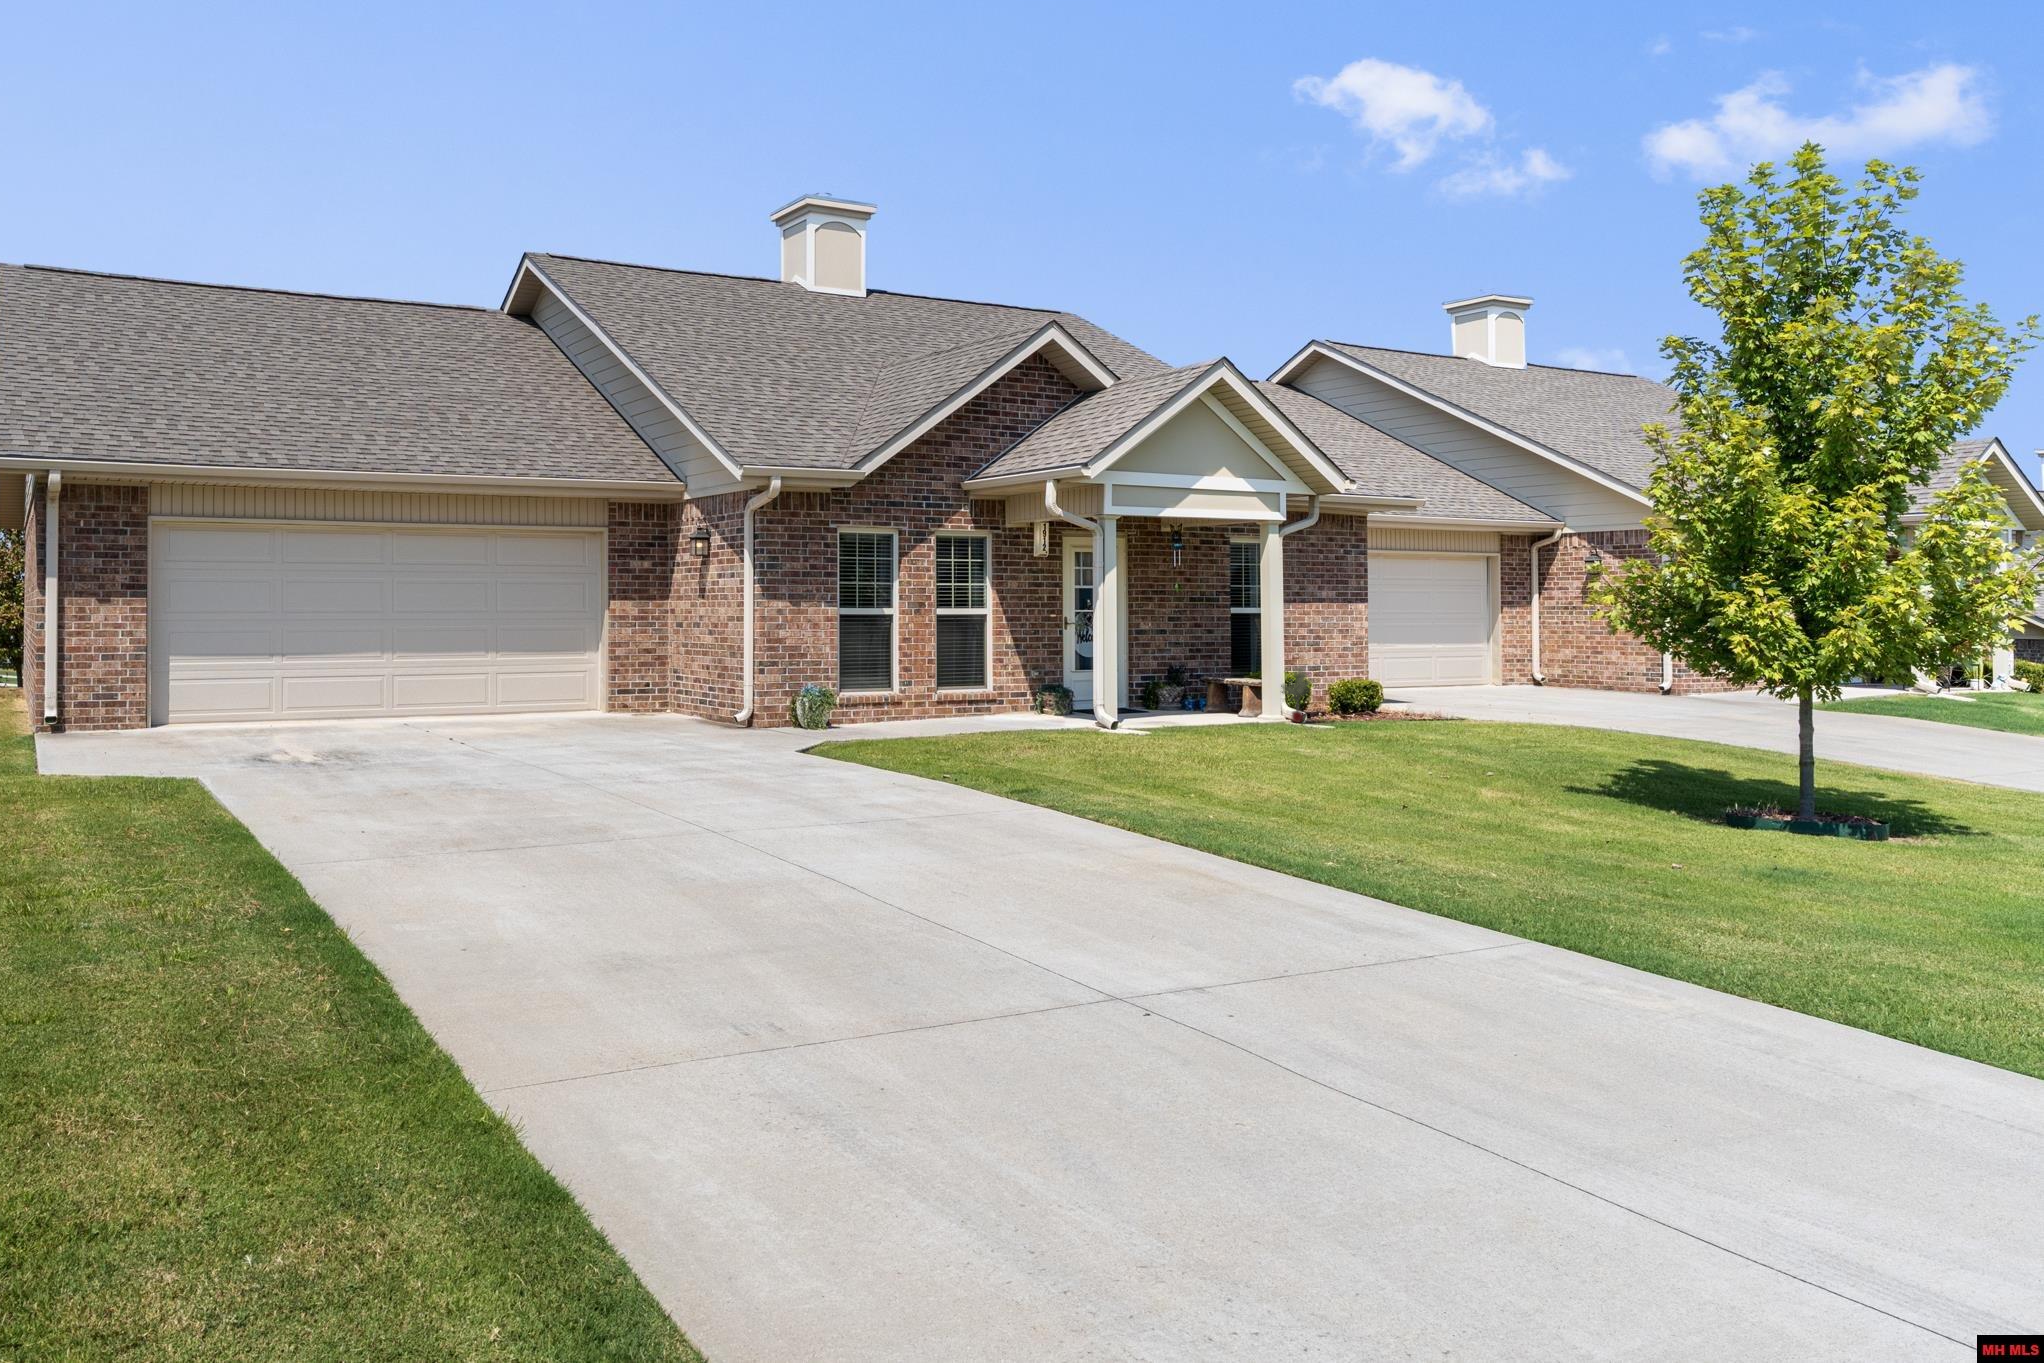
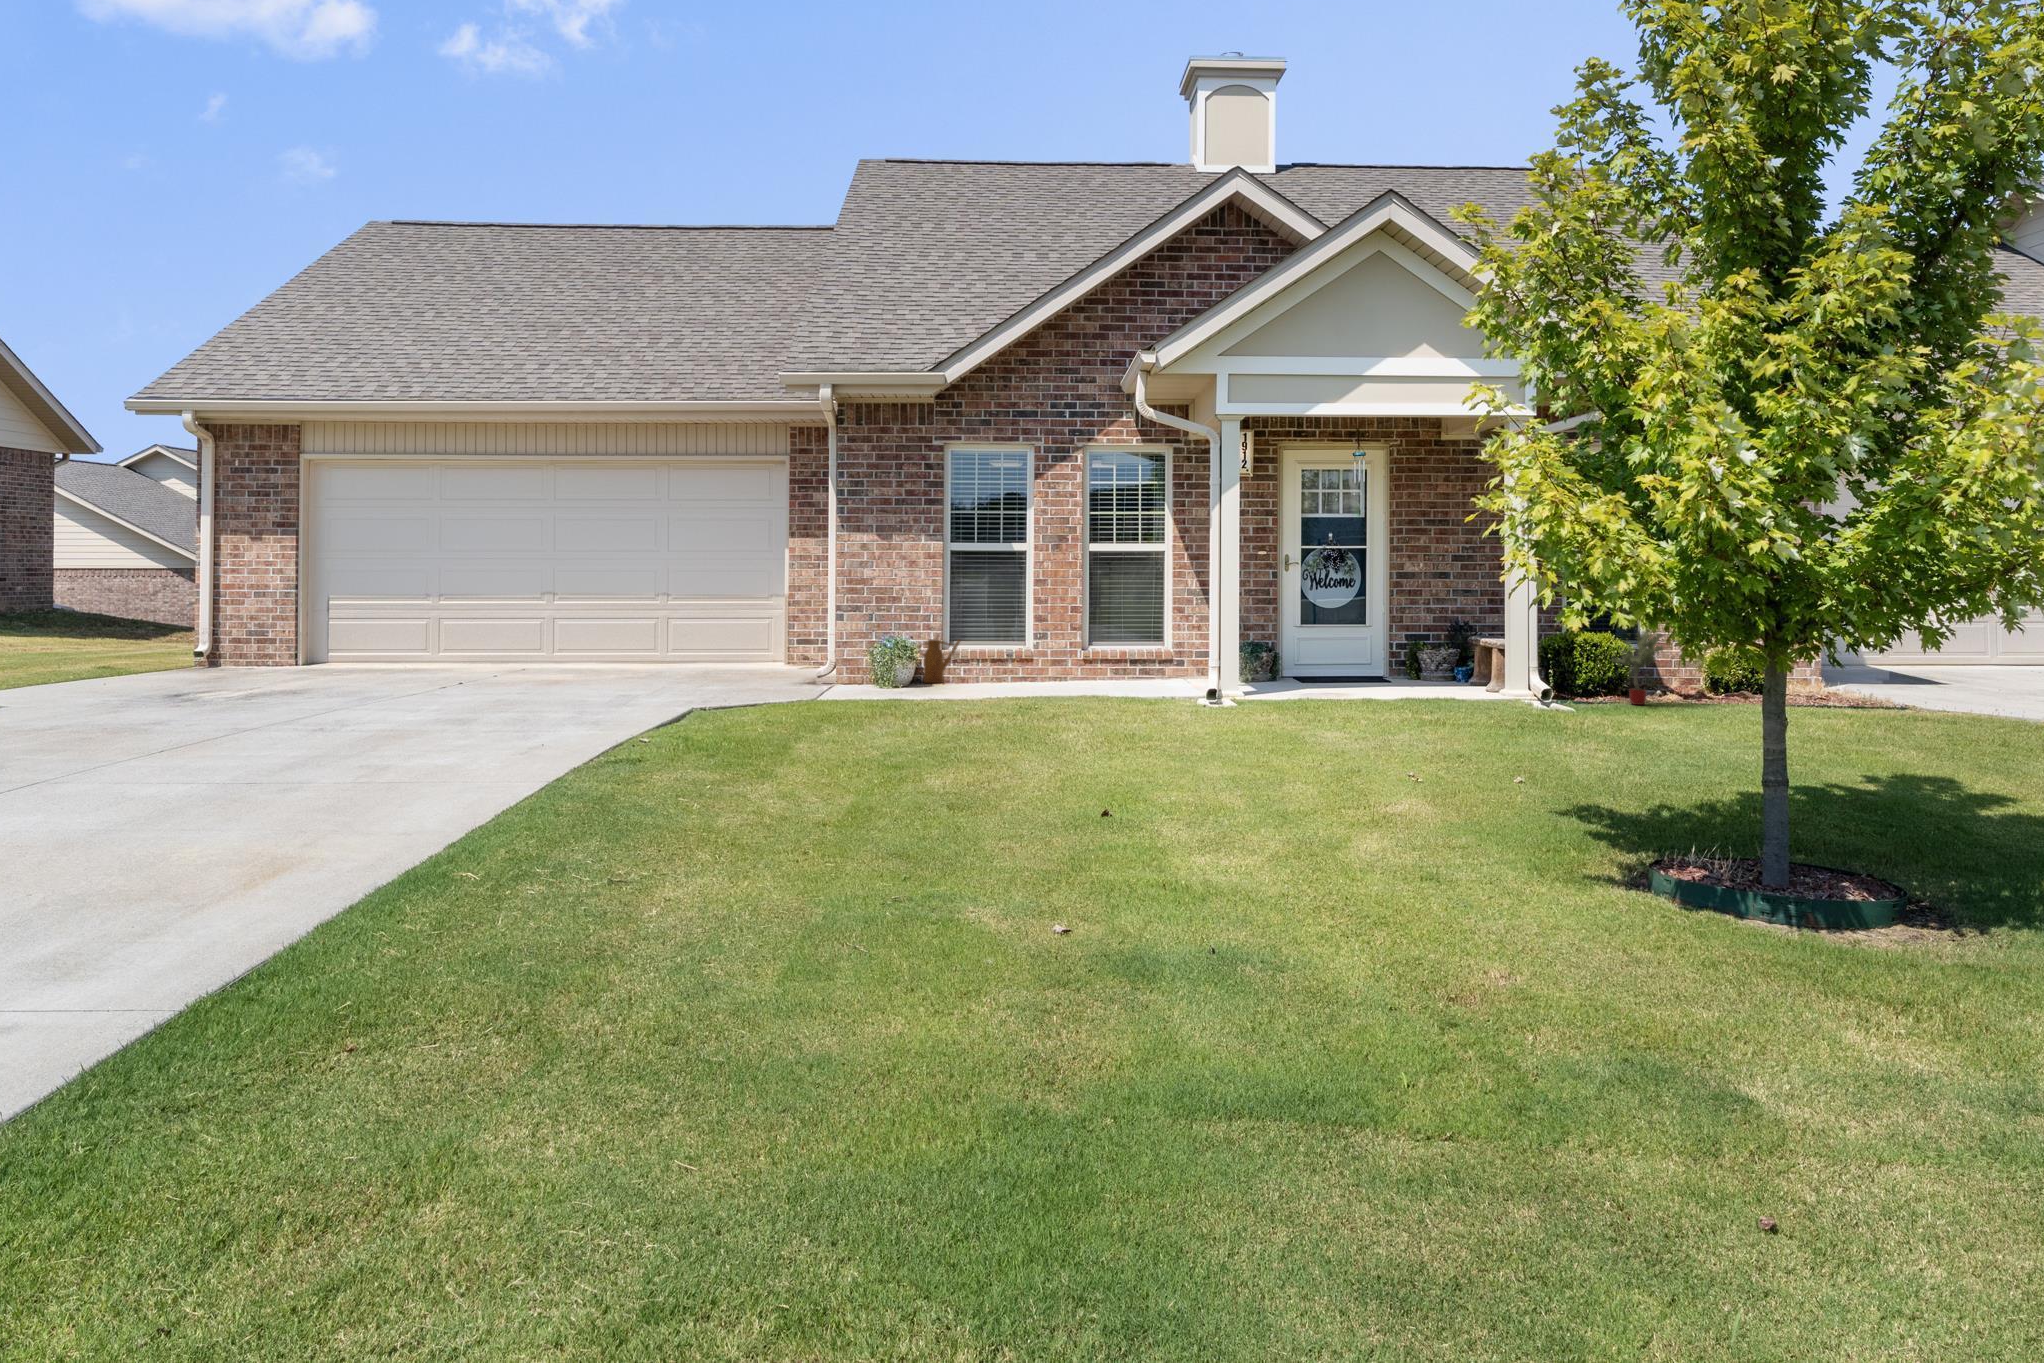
watering can: none [826,689,855,727] -> present [919,639,960,683]

